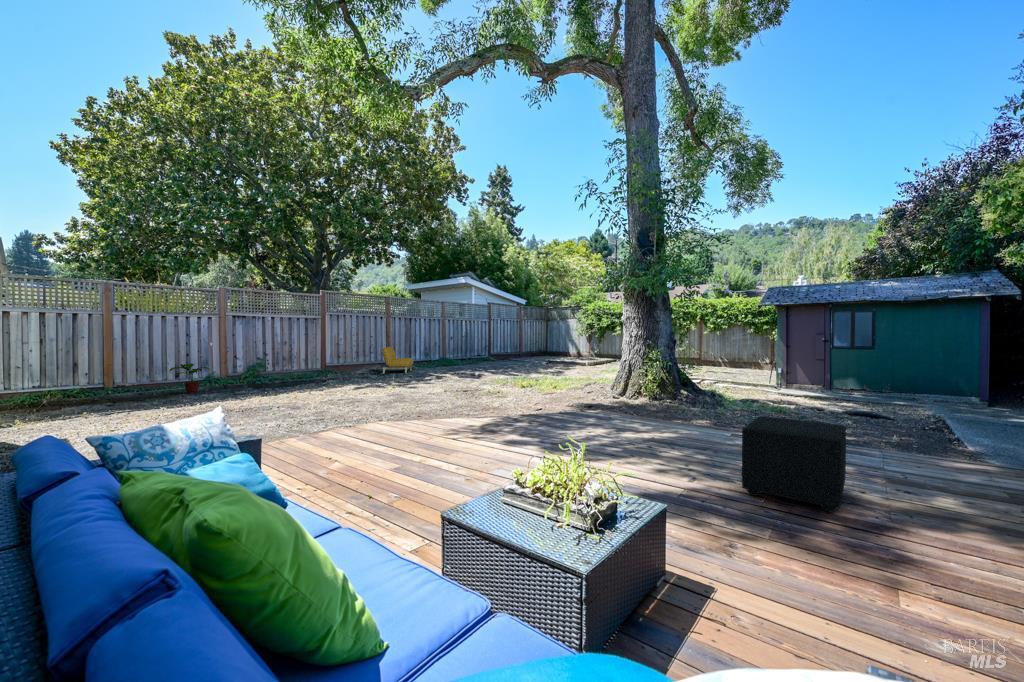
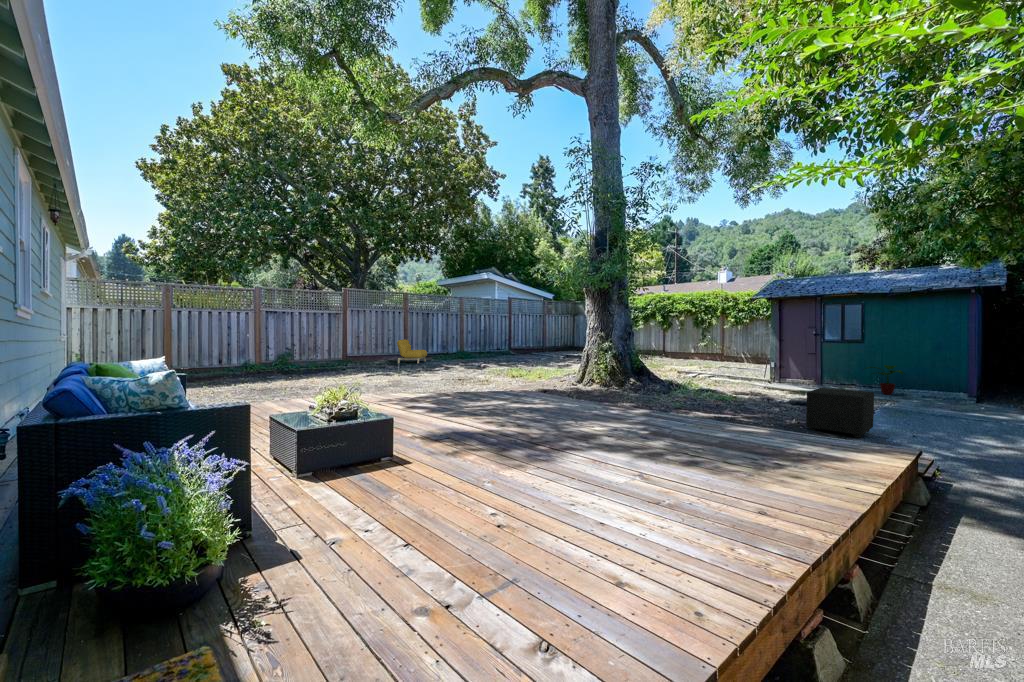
potted plant: present [170,364,210,393] -> present [868,365,903,395]
ottoman: present [742,416,846,512] -> present [806,388,874,438]

